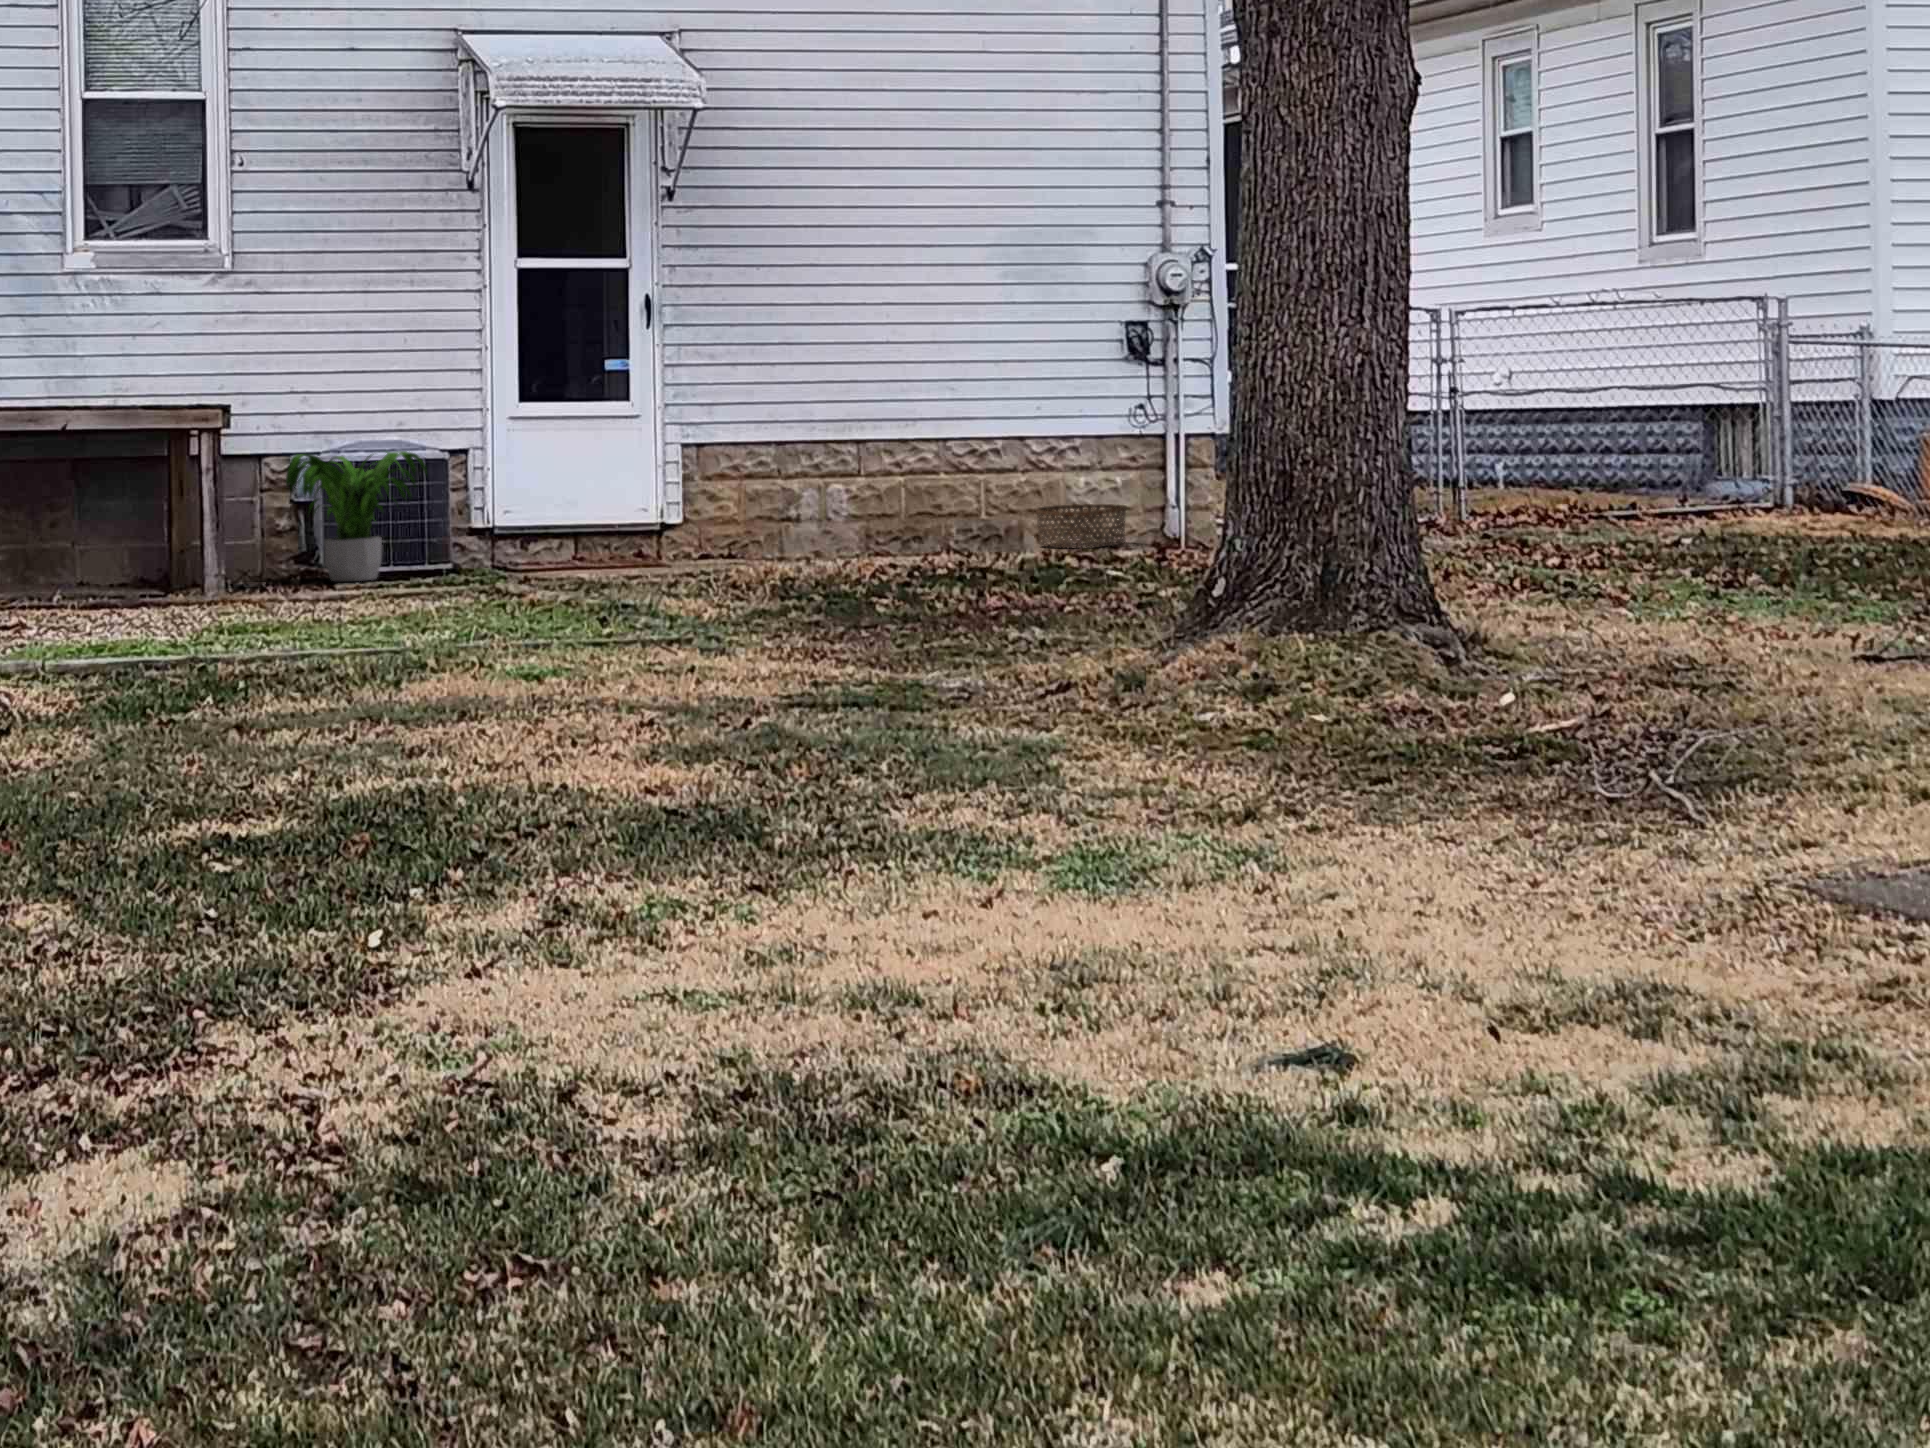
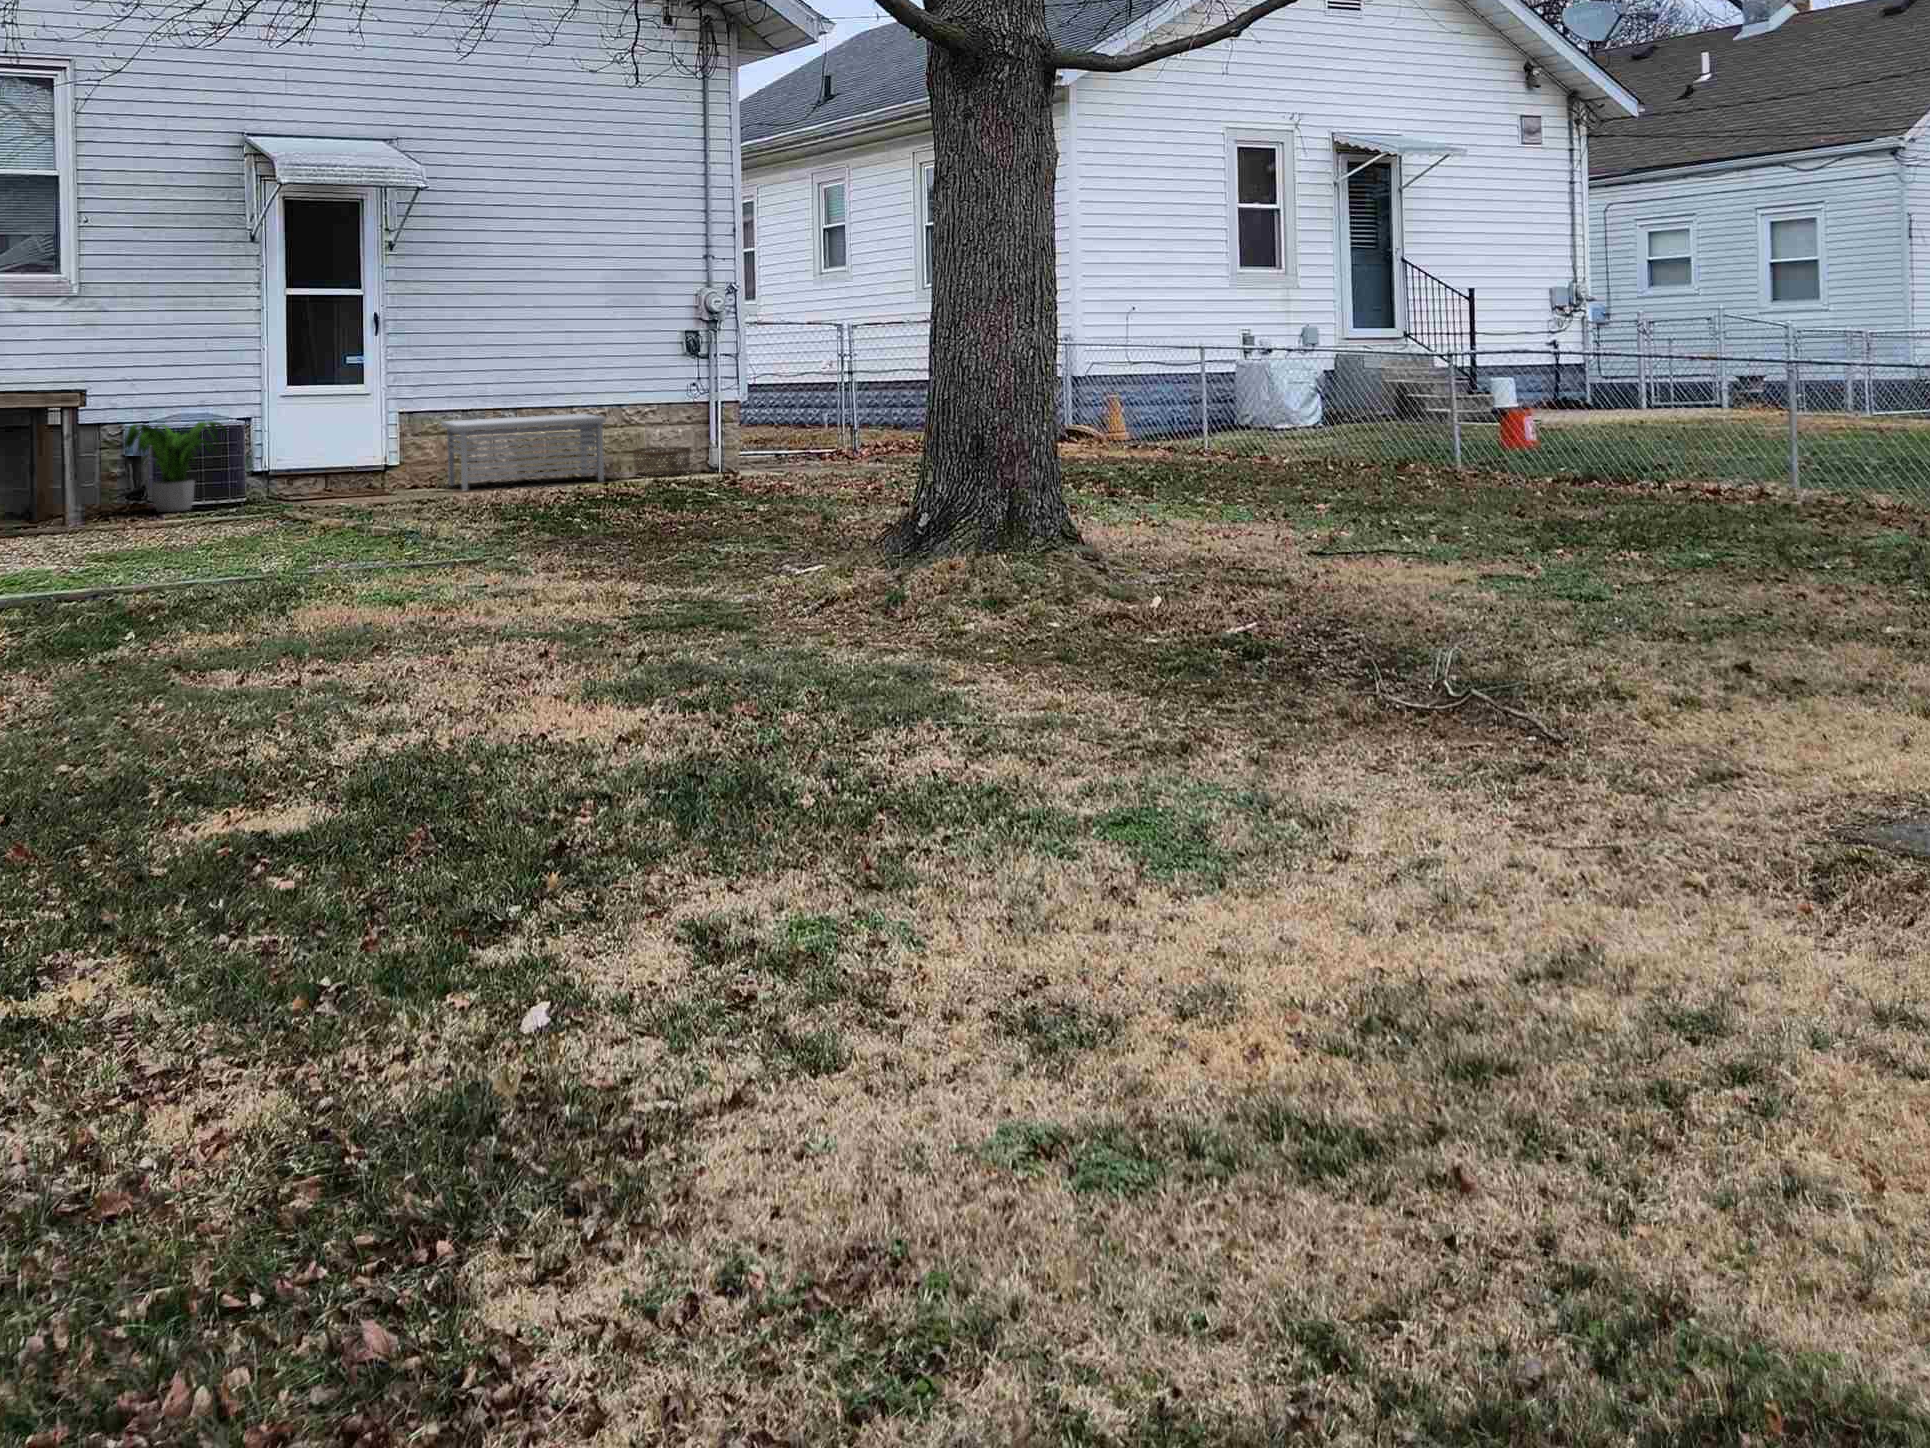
storage bench: none [741,450,984,564] -> present [440,414,606,491]

